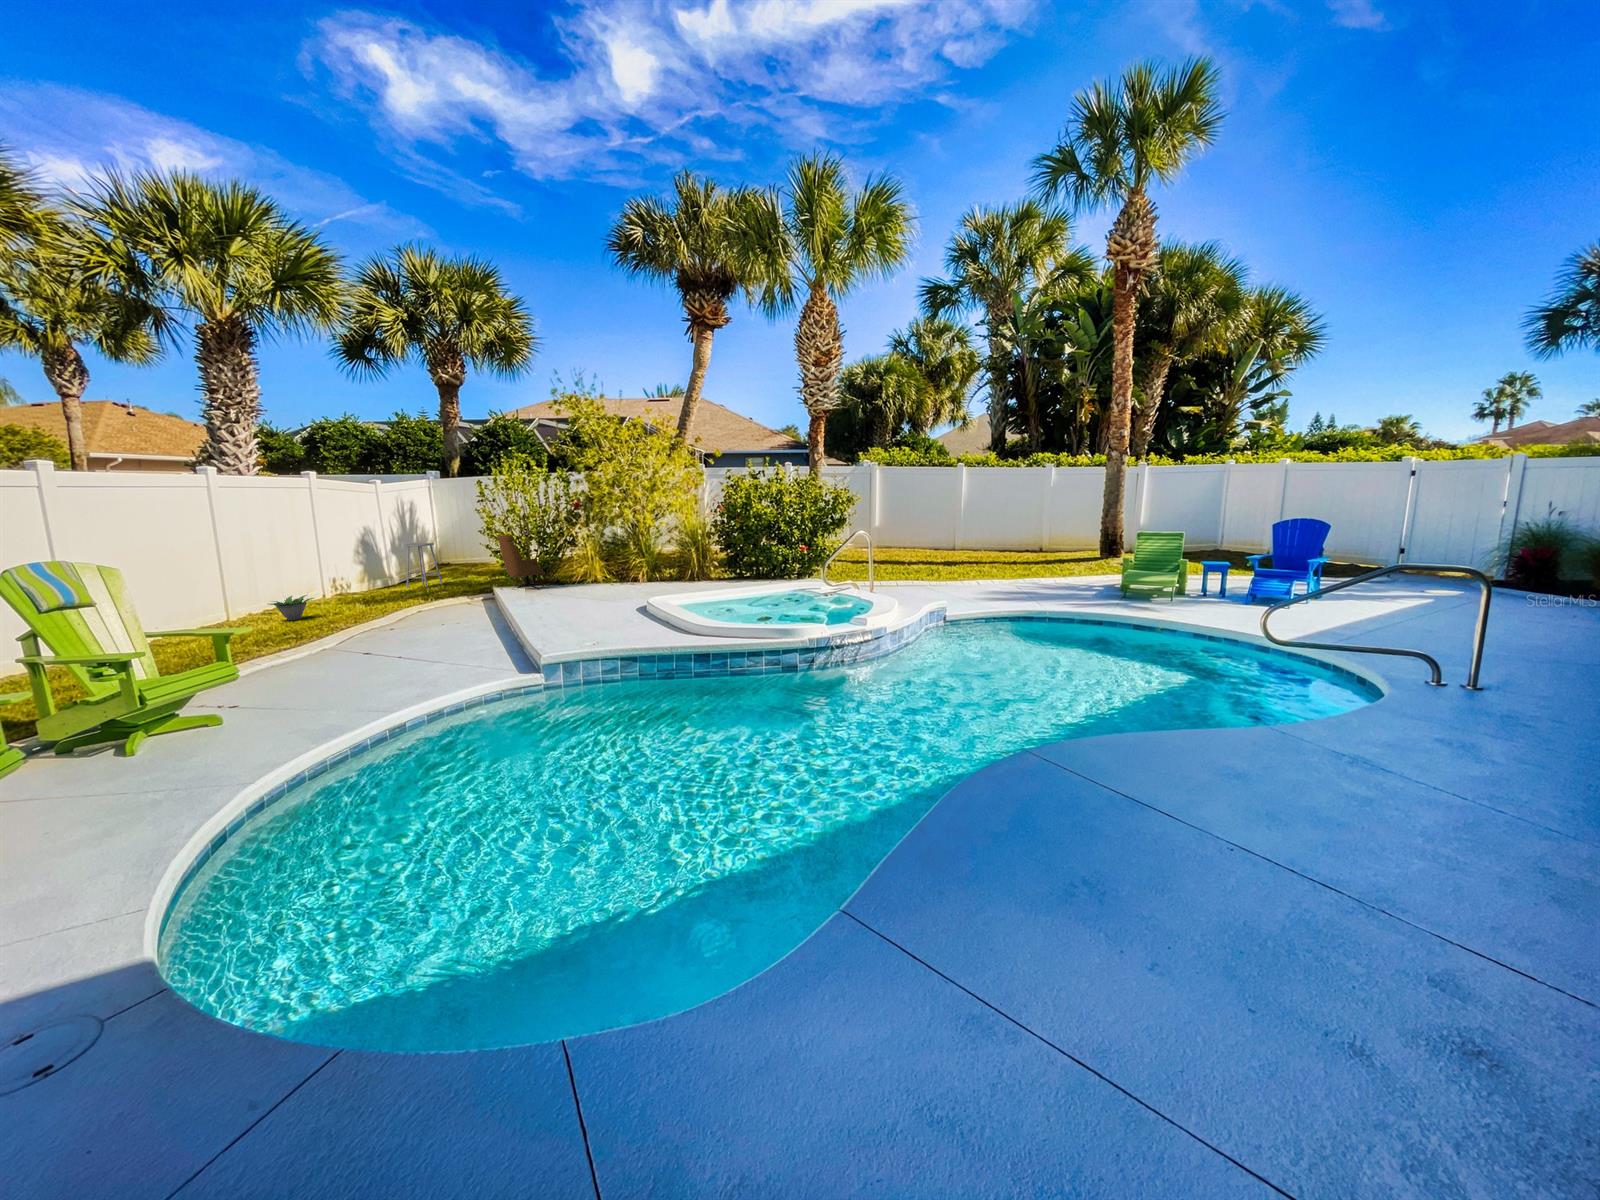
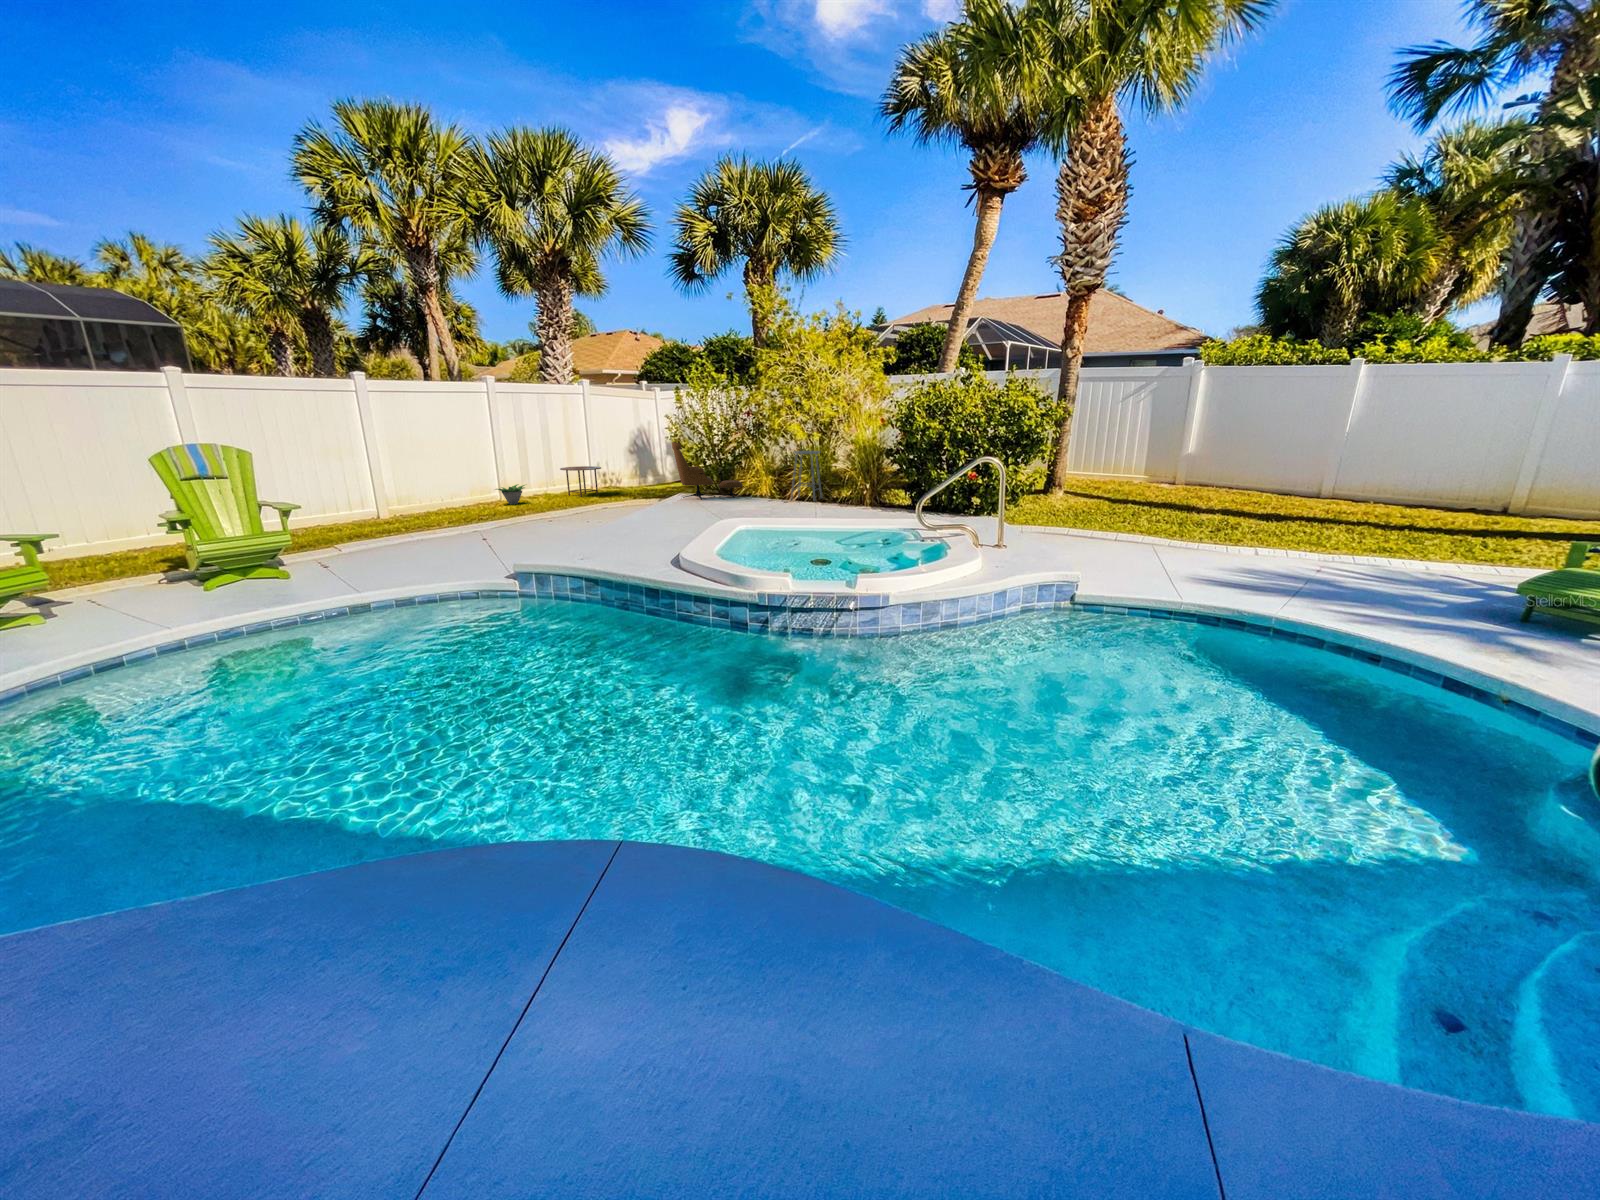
stool: present [406,543,443,588] -> present [791,451,822,501]
side table: none [333,568,388,604] -> present [560,466,601,497]

